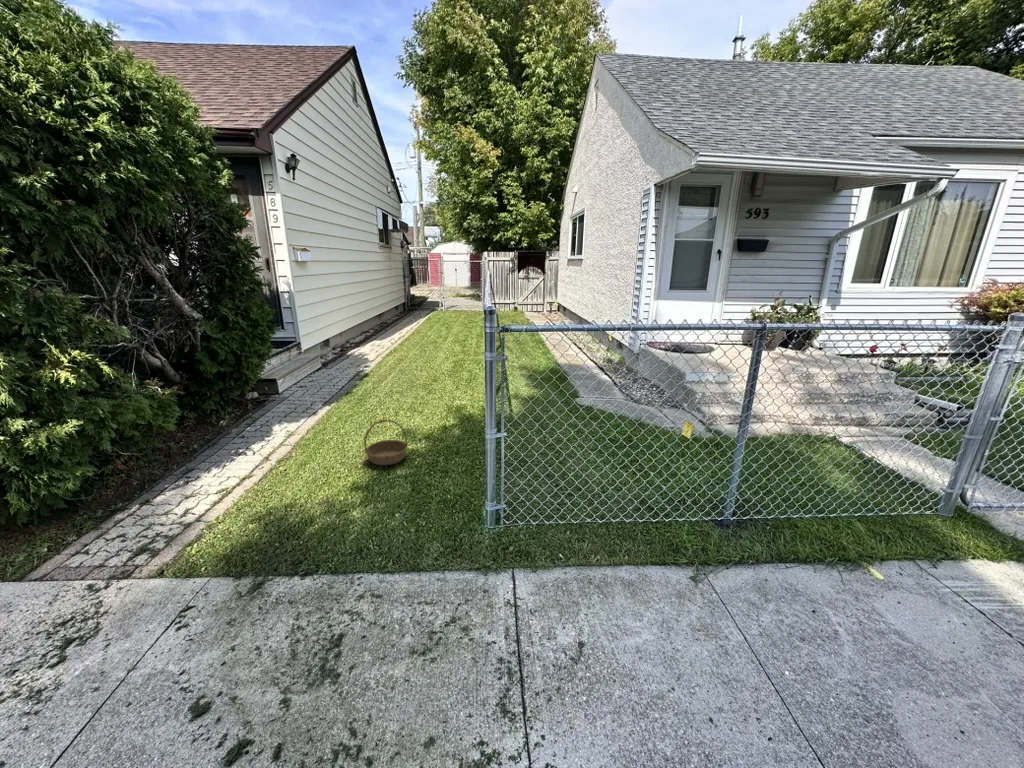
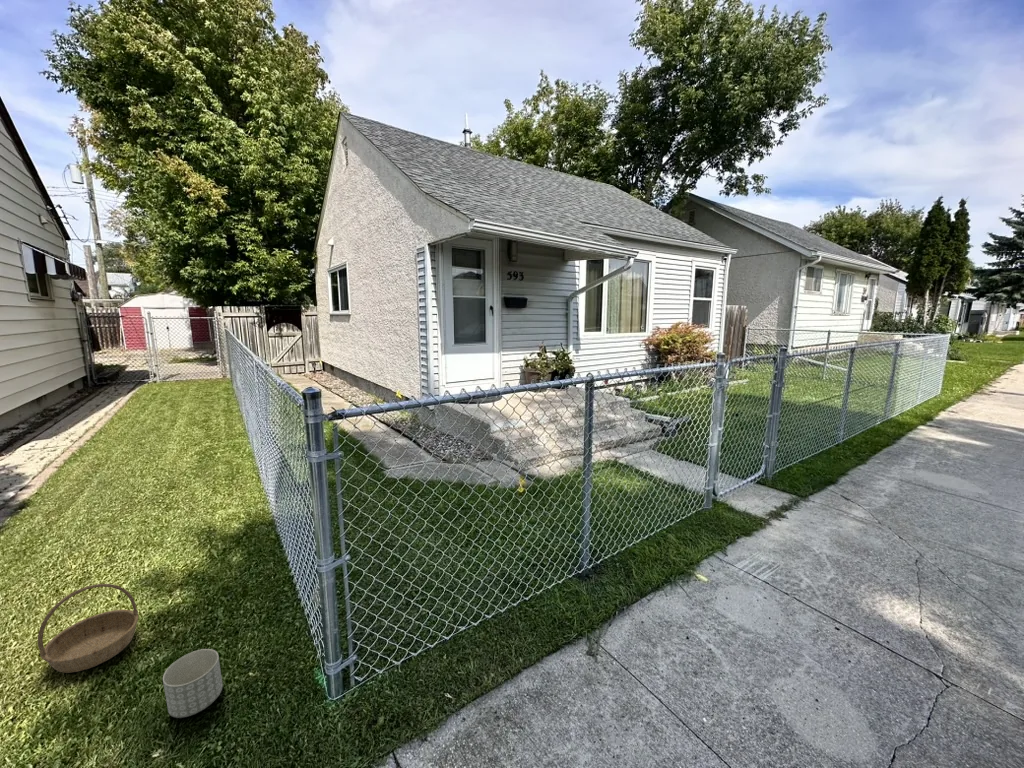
planter: none [412,469,441,501] -> present [163,649,223,718]

